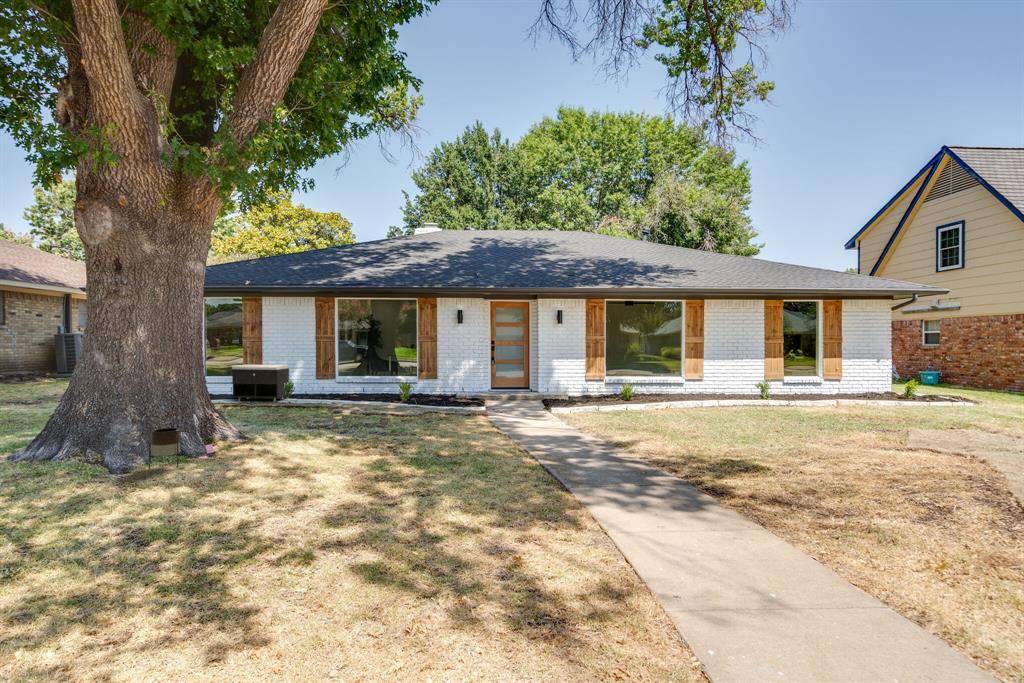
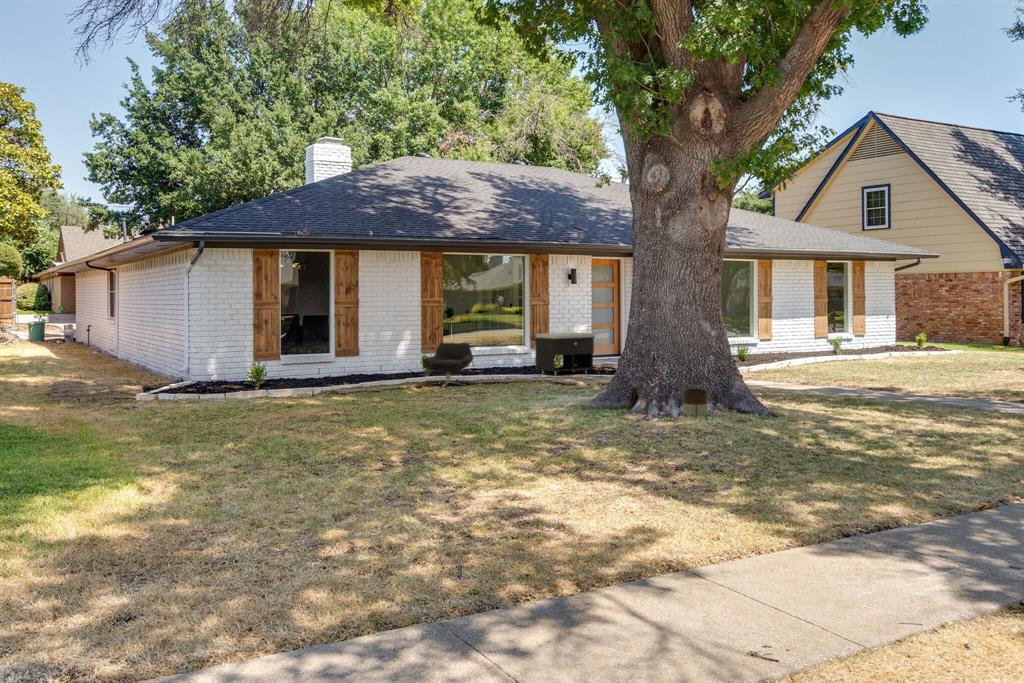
storage bench: present [232,364,289,401] -> present [535,332,595,375]
lounge chair: none [296,369,340,403] -> present [422,343,473,386]

